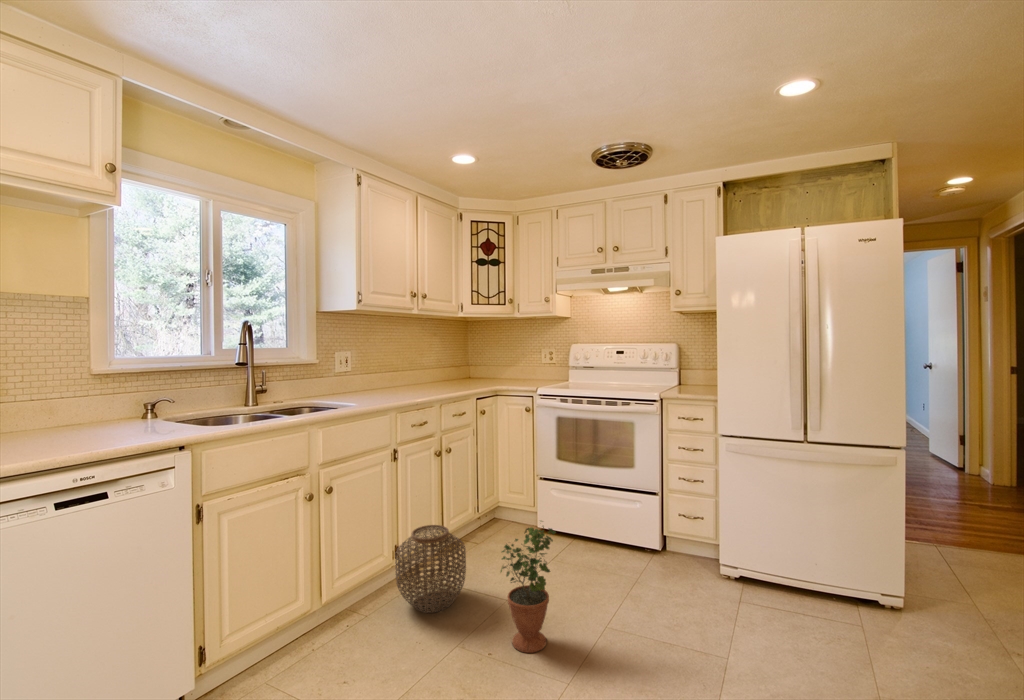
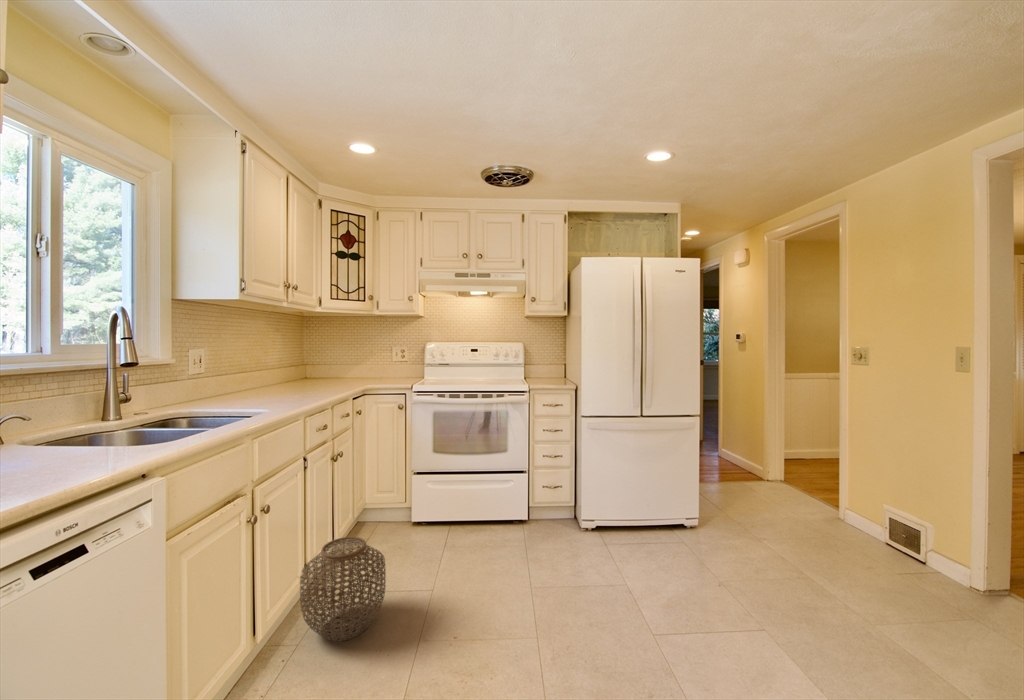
potted plant: present [501,527,556,653] -> none [446,508,499,645]

